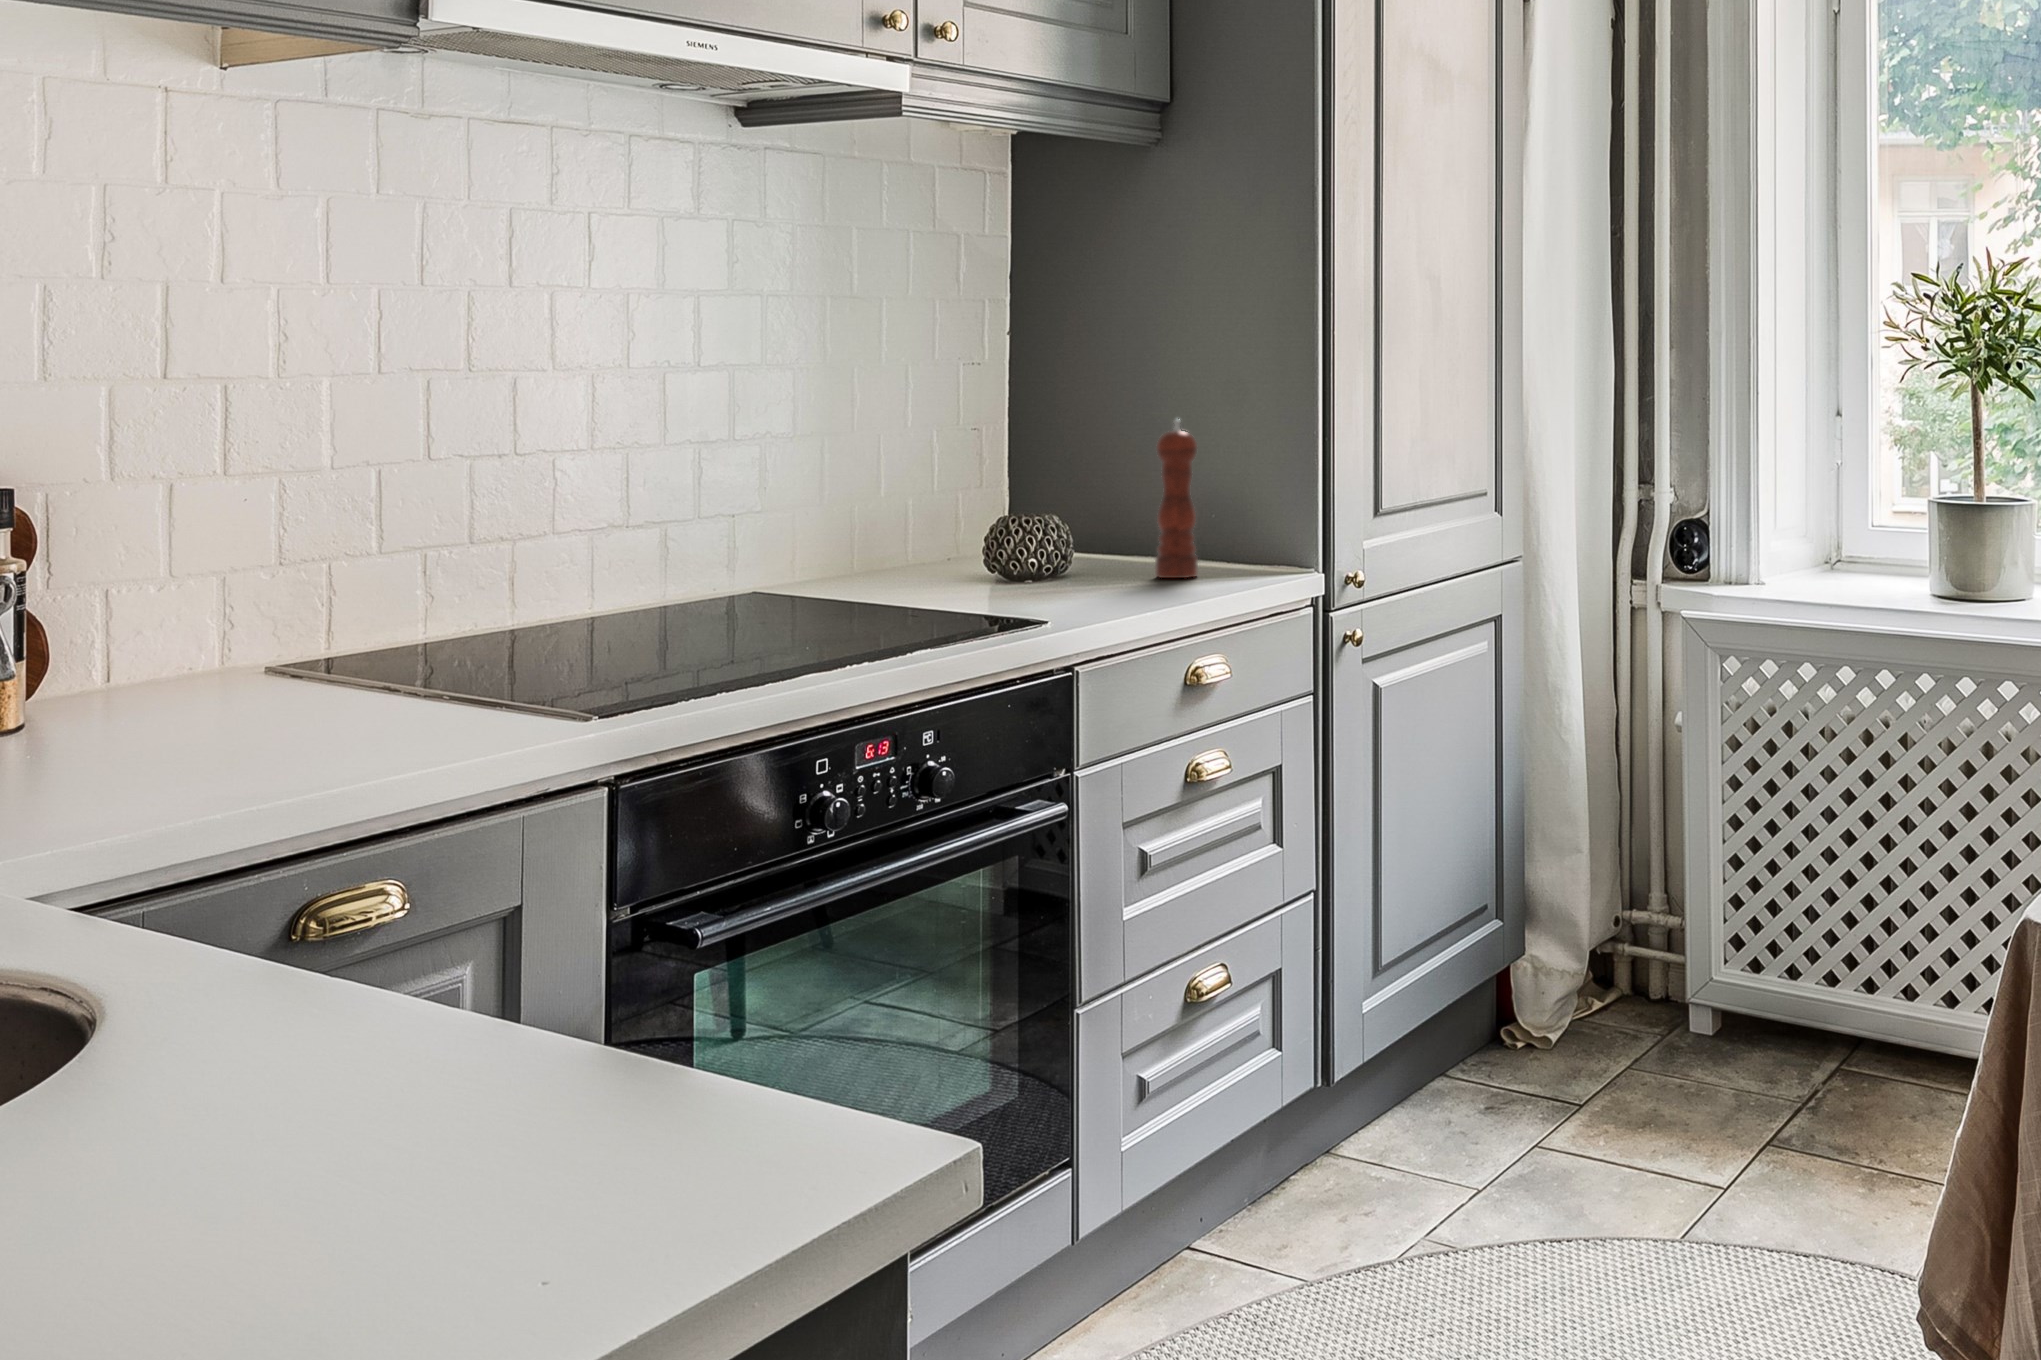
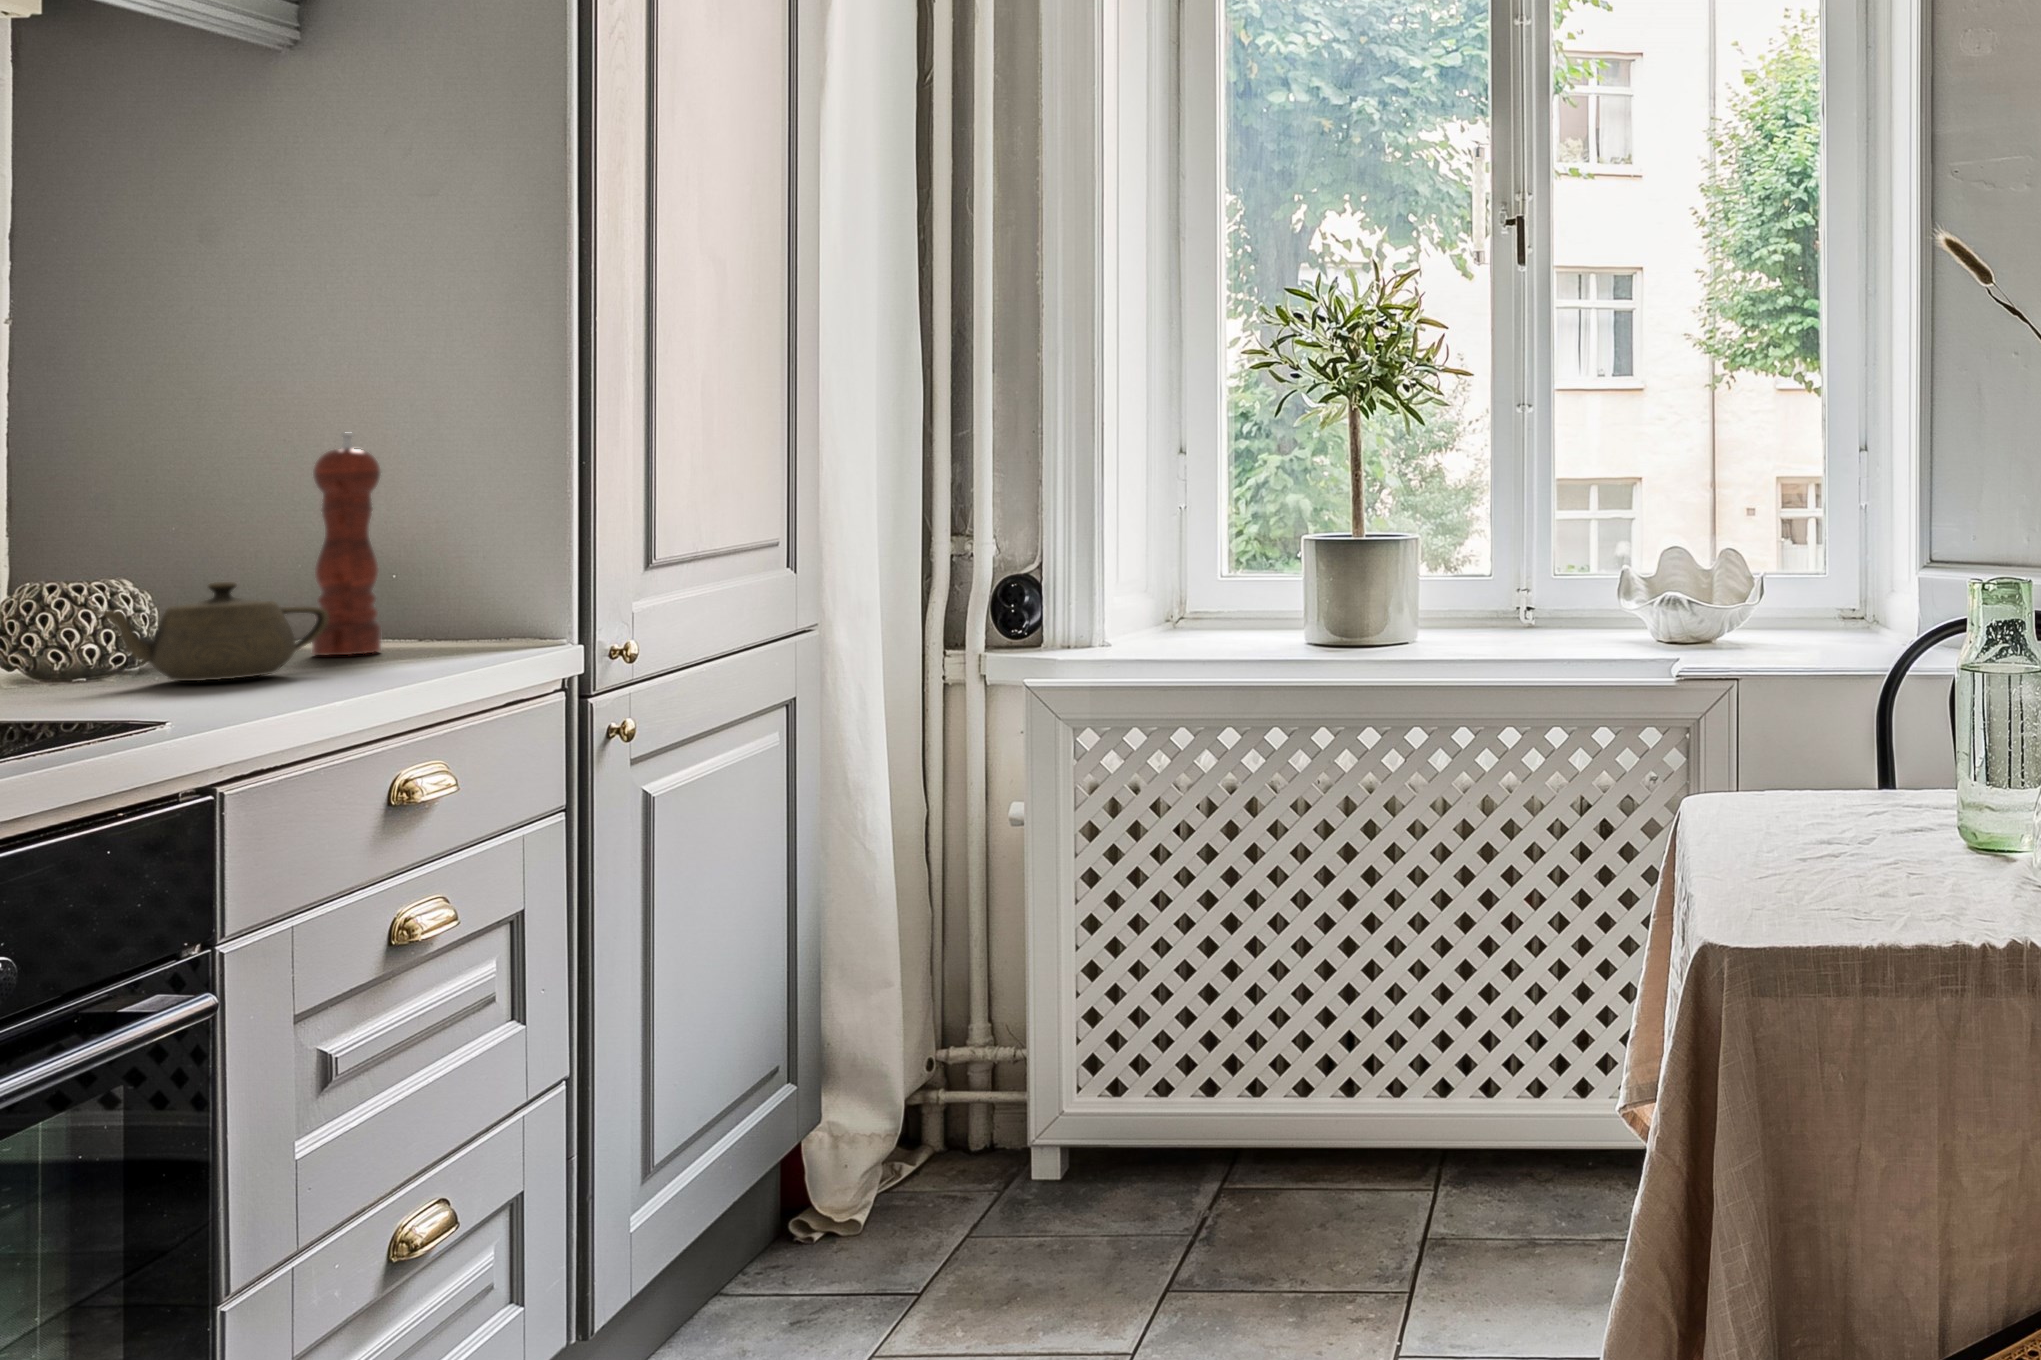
teapot: none [1019,528,1155,596] -> present [99,582,329,681]

